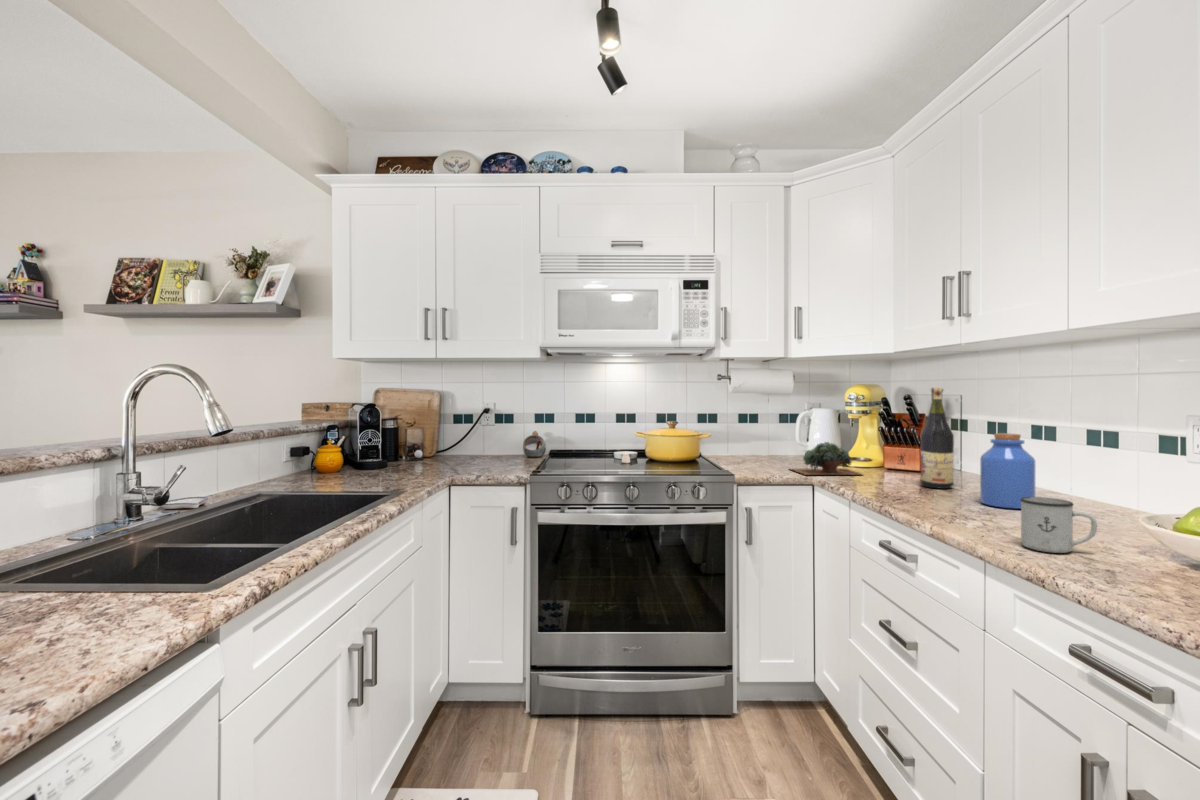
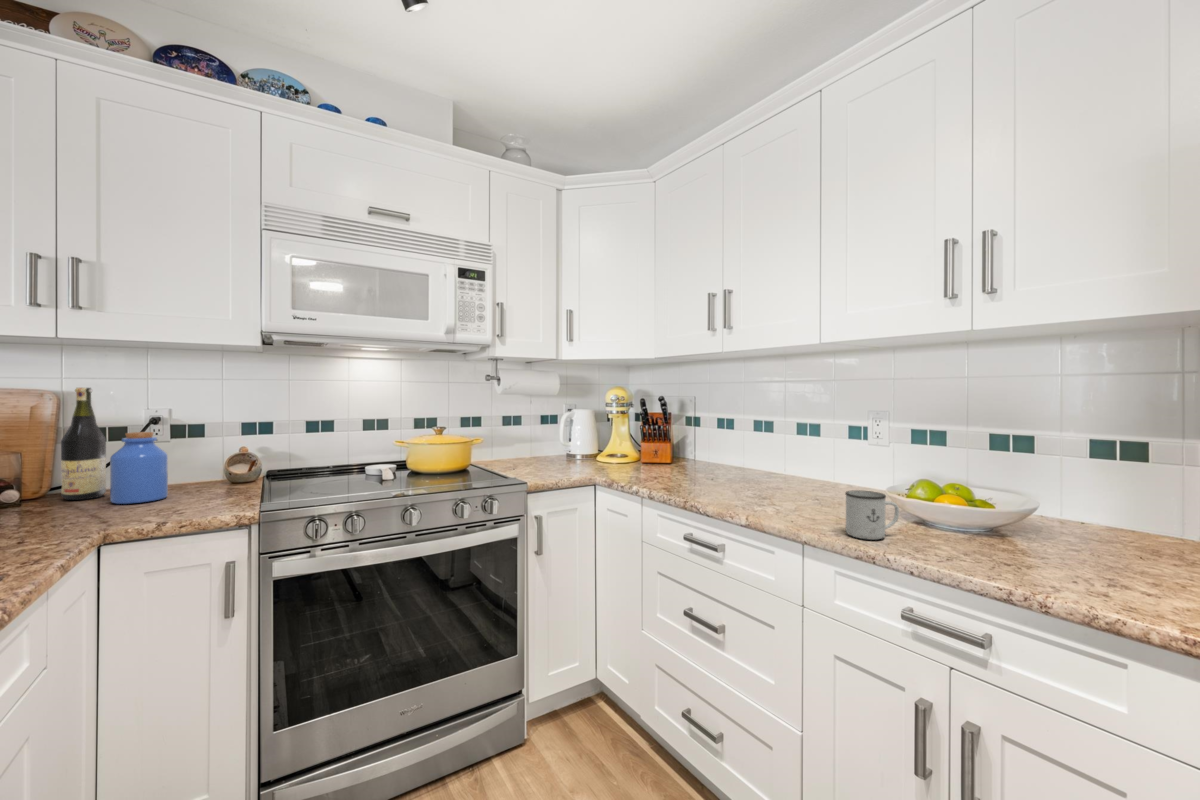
wine bottle: present [921,388,954,489] -> present [61,388,106,500]
jar: present [980,433,1036,509] -> present [110,432,168,504]
succulent plant: present [790,442,862,475] -> none [567,443,637,478]

